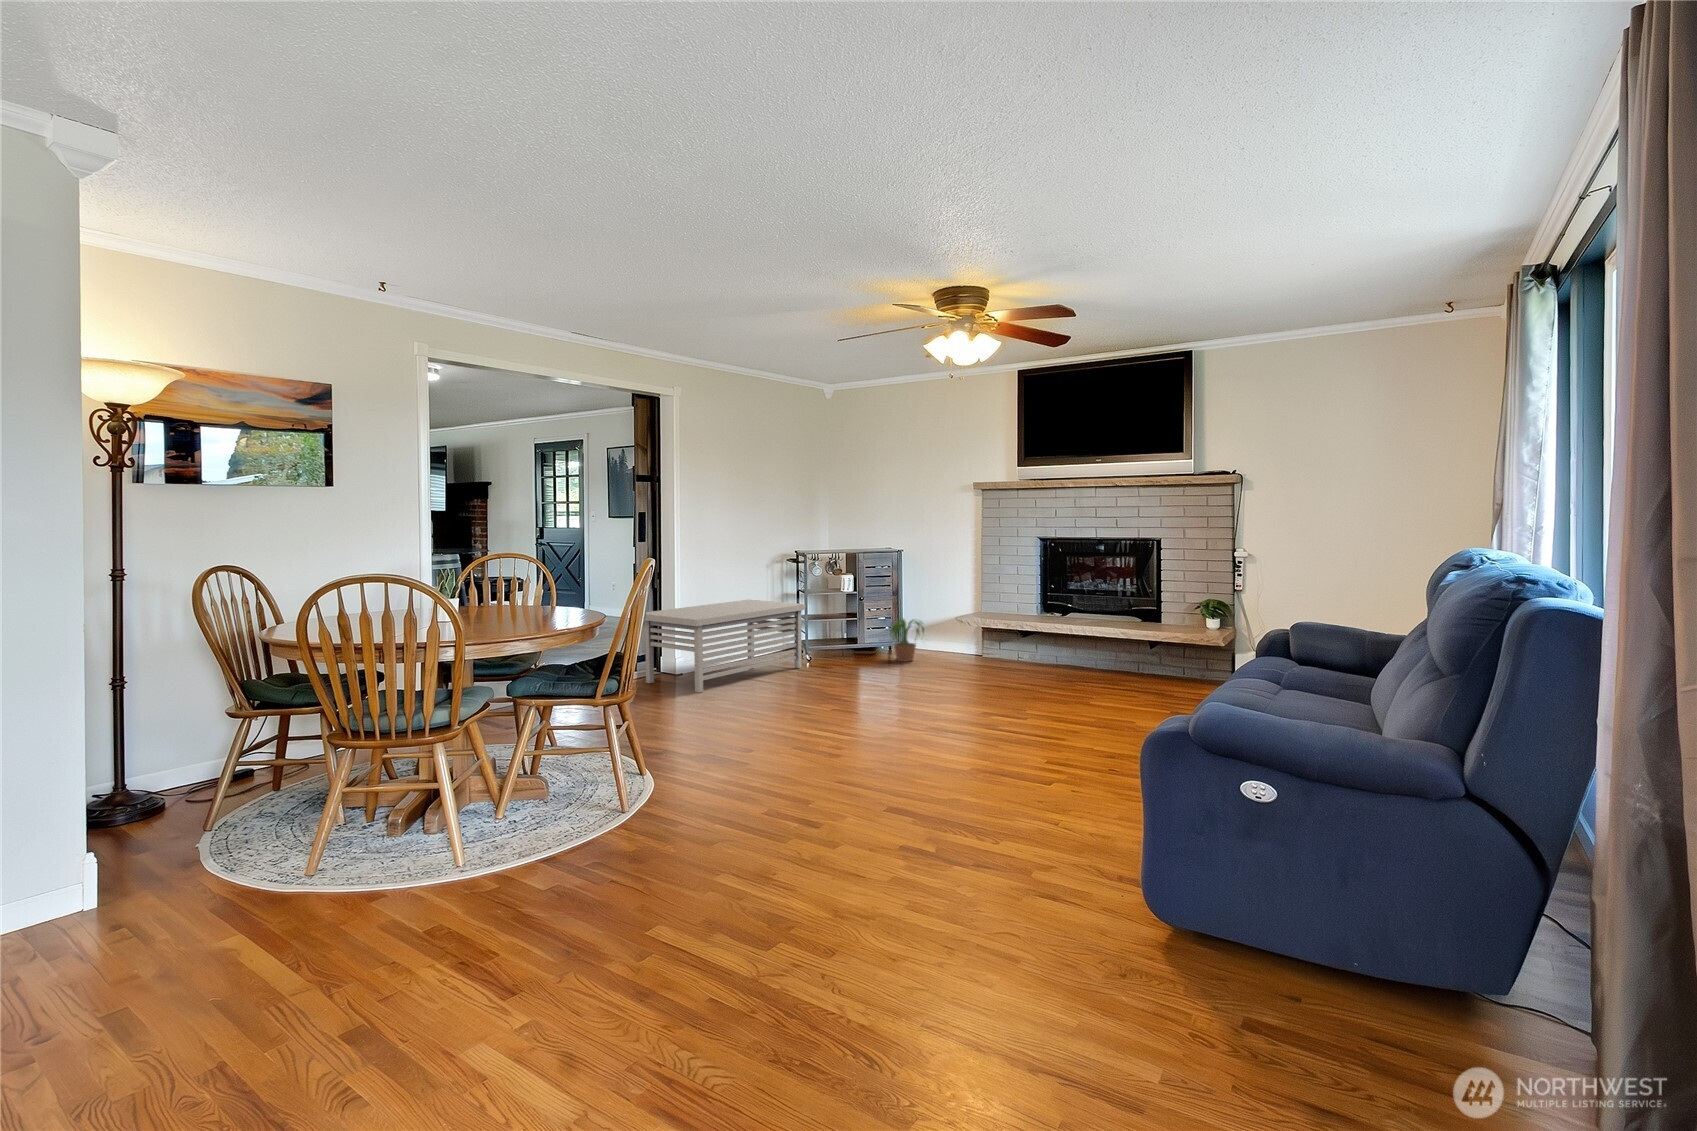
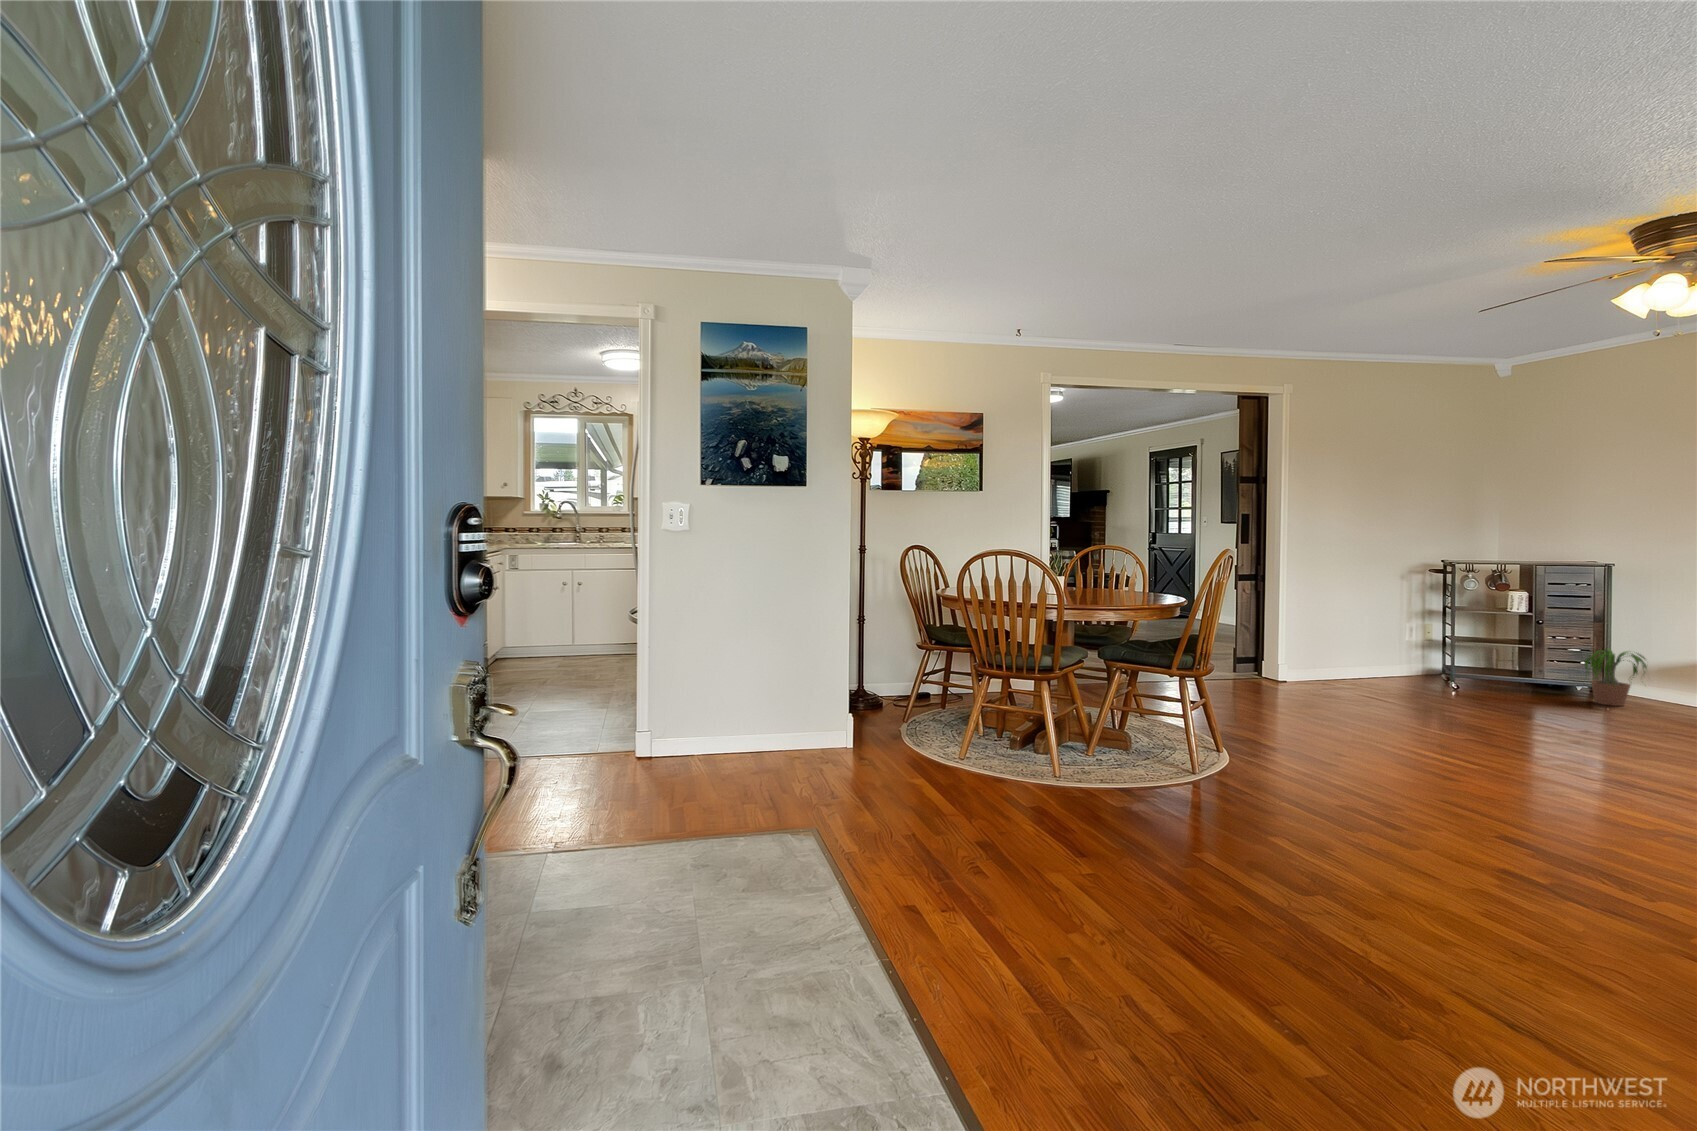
storage bench: present [645,600,805,693] -> none [1236,610,1448,699]

